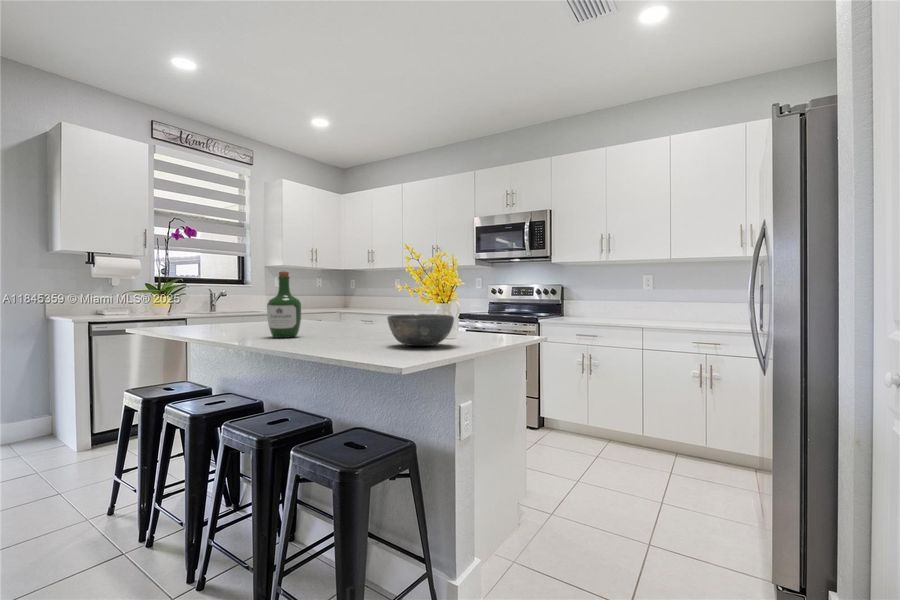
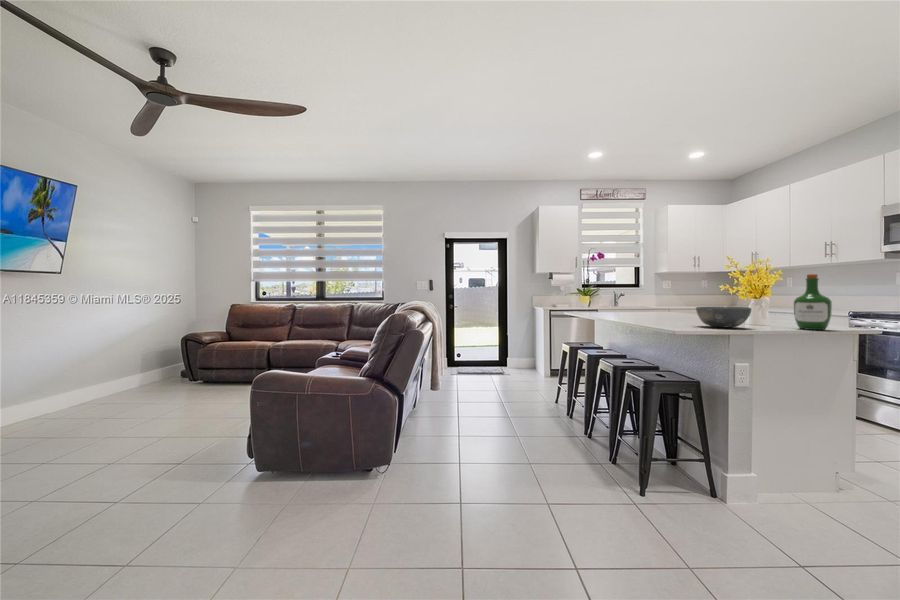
wine bottle: present [267,271,301,338] -> present [794,274,832,330]

